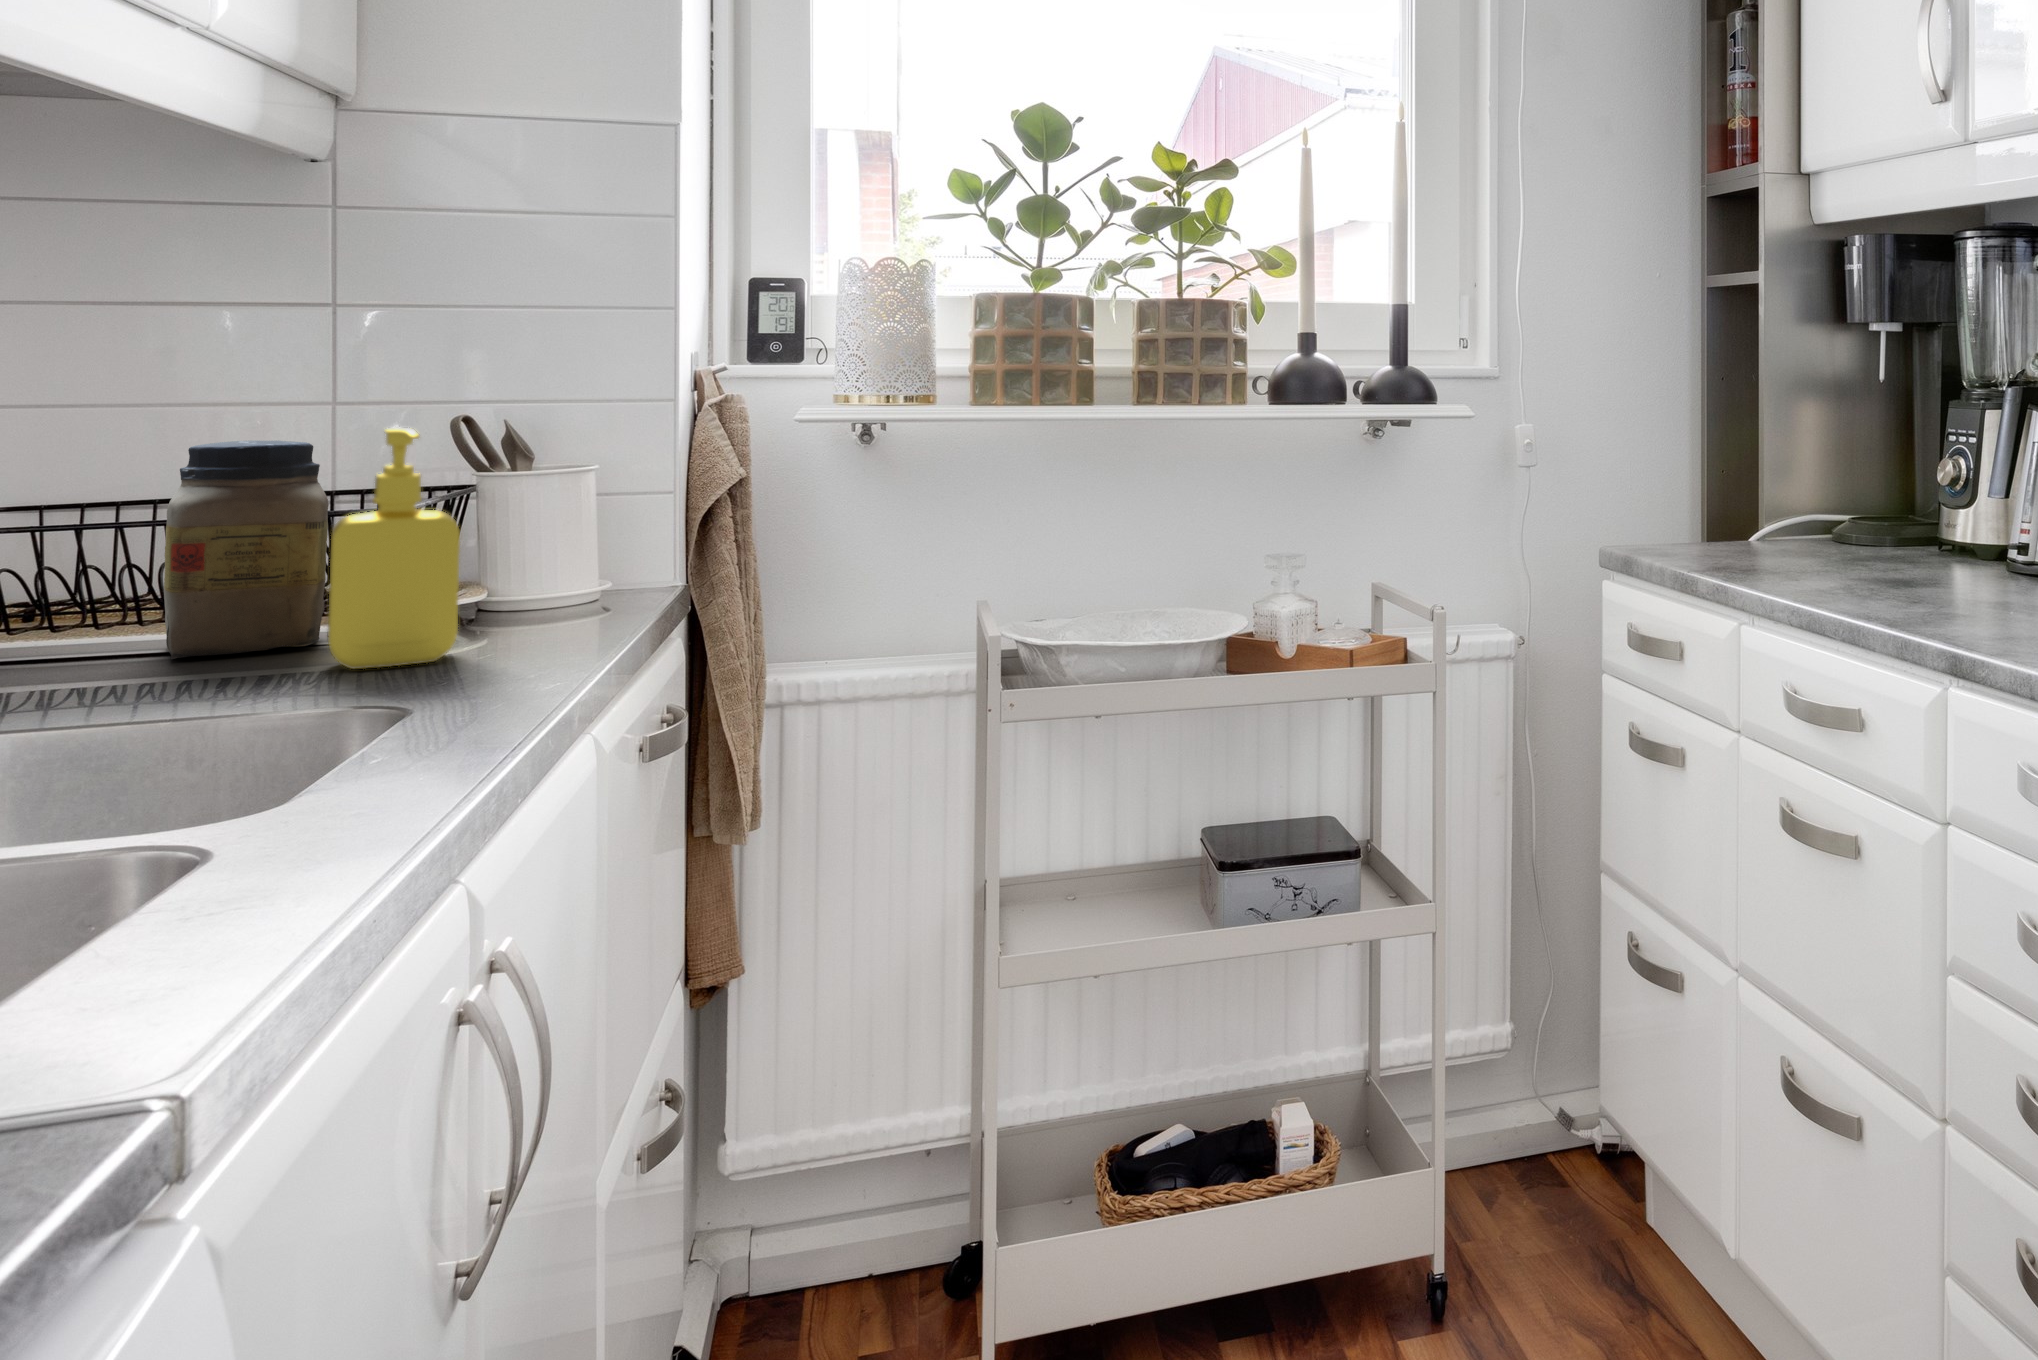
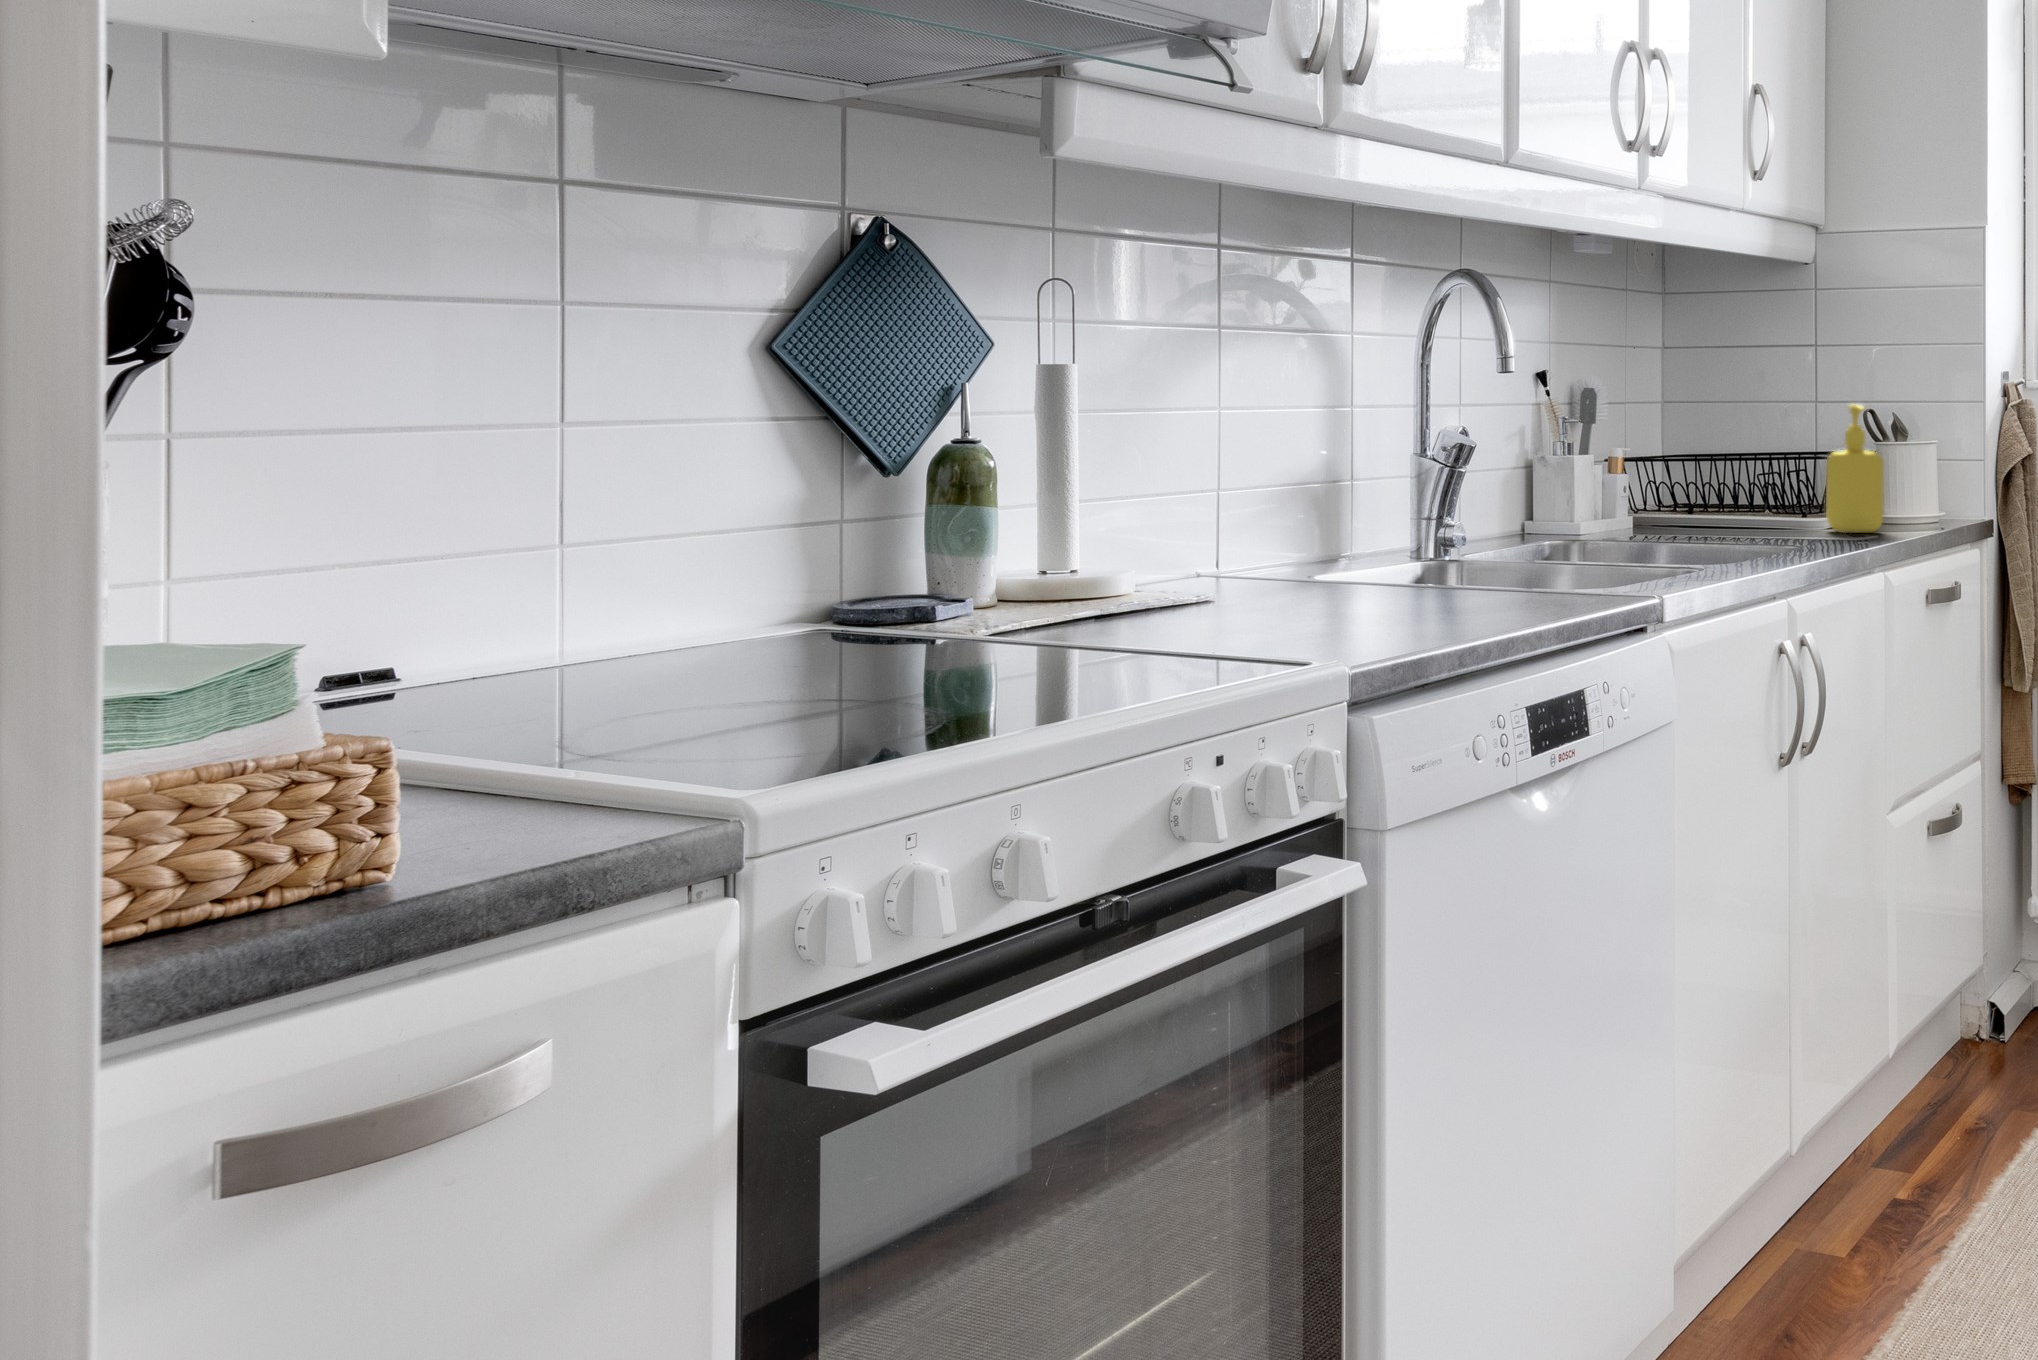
jar: present [164,440,329,659] -> none [1755,414,1822,525]

